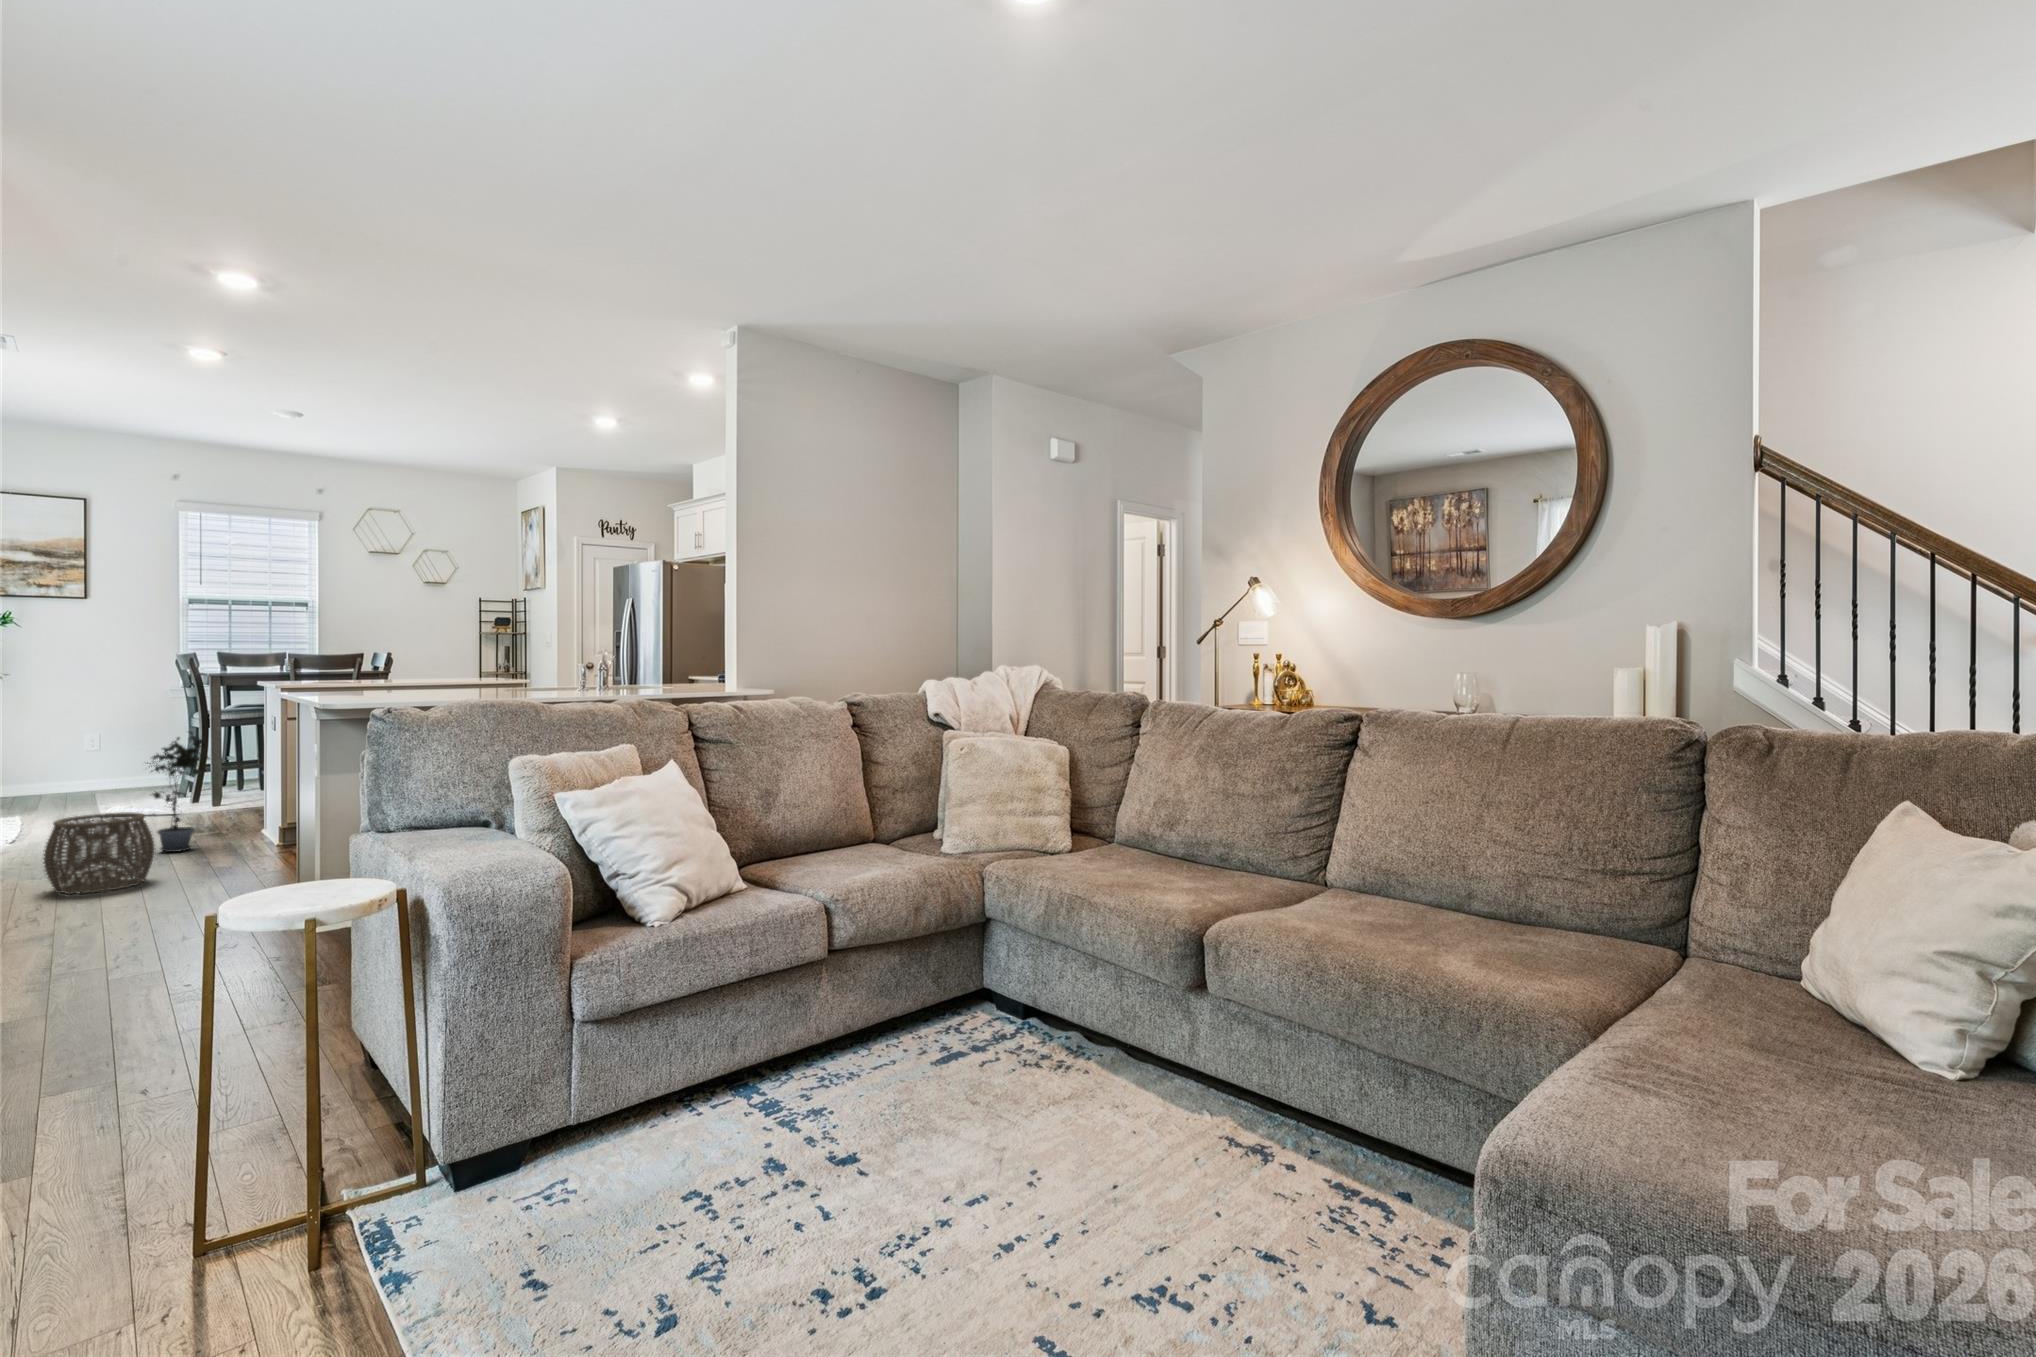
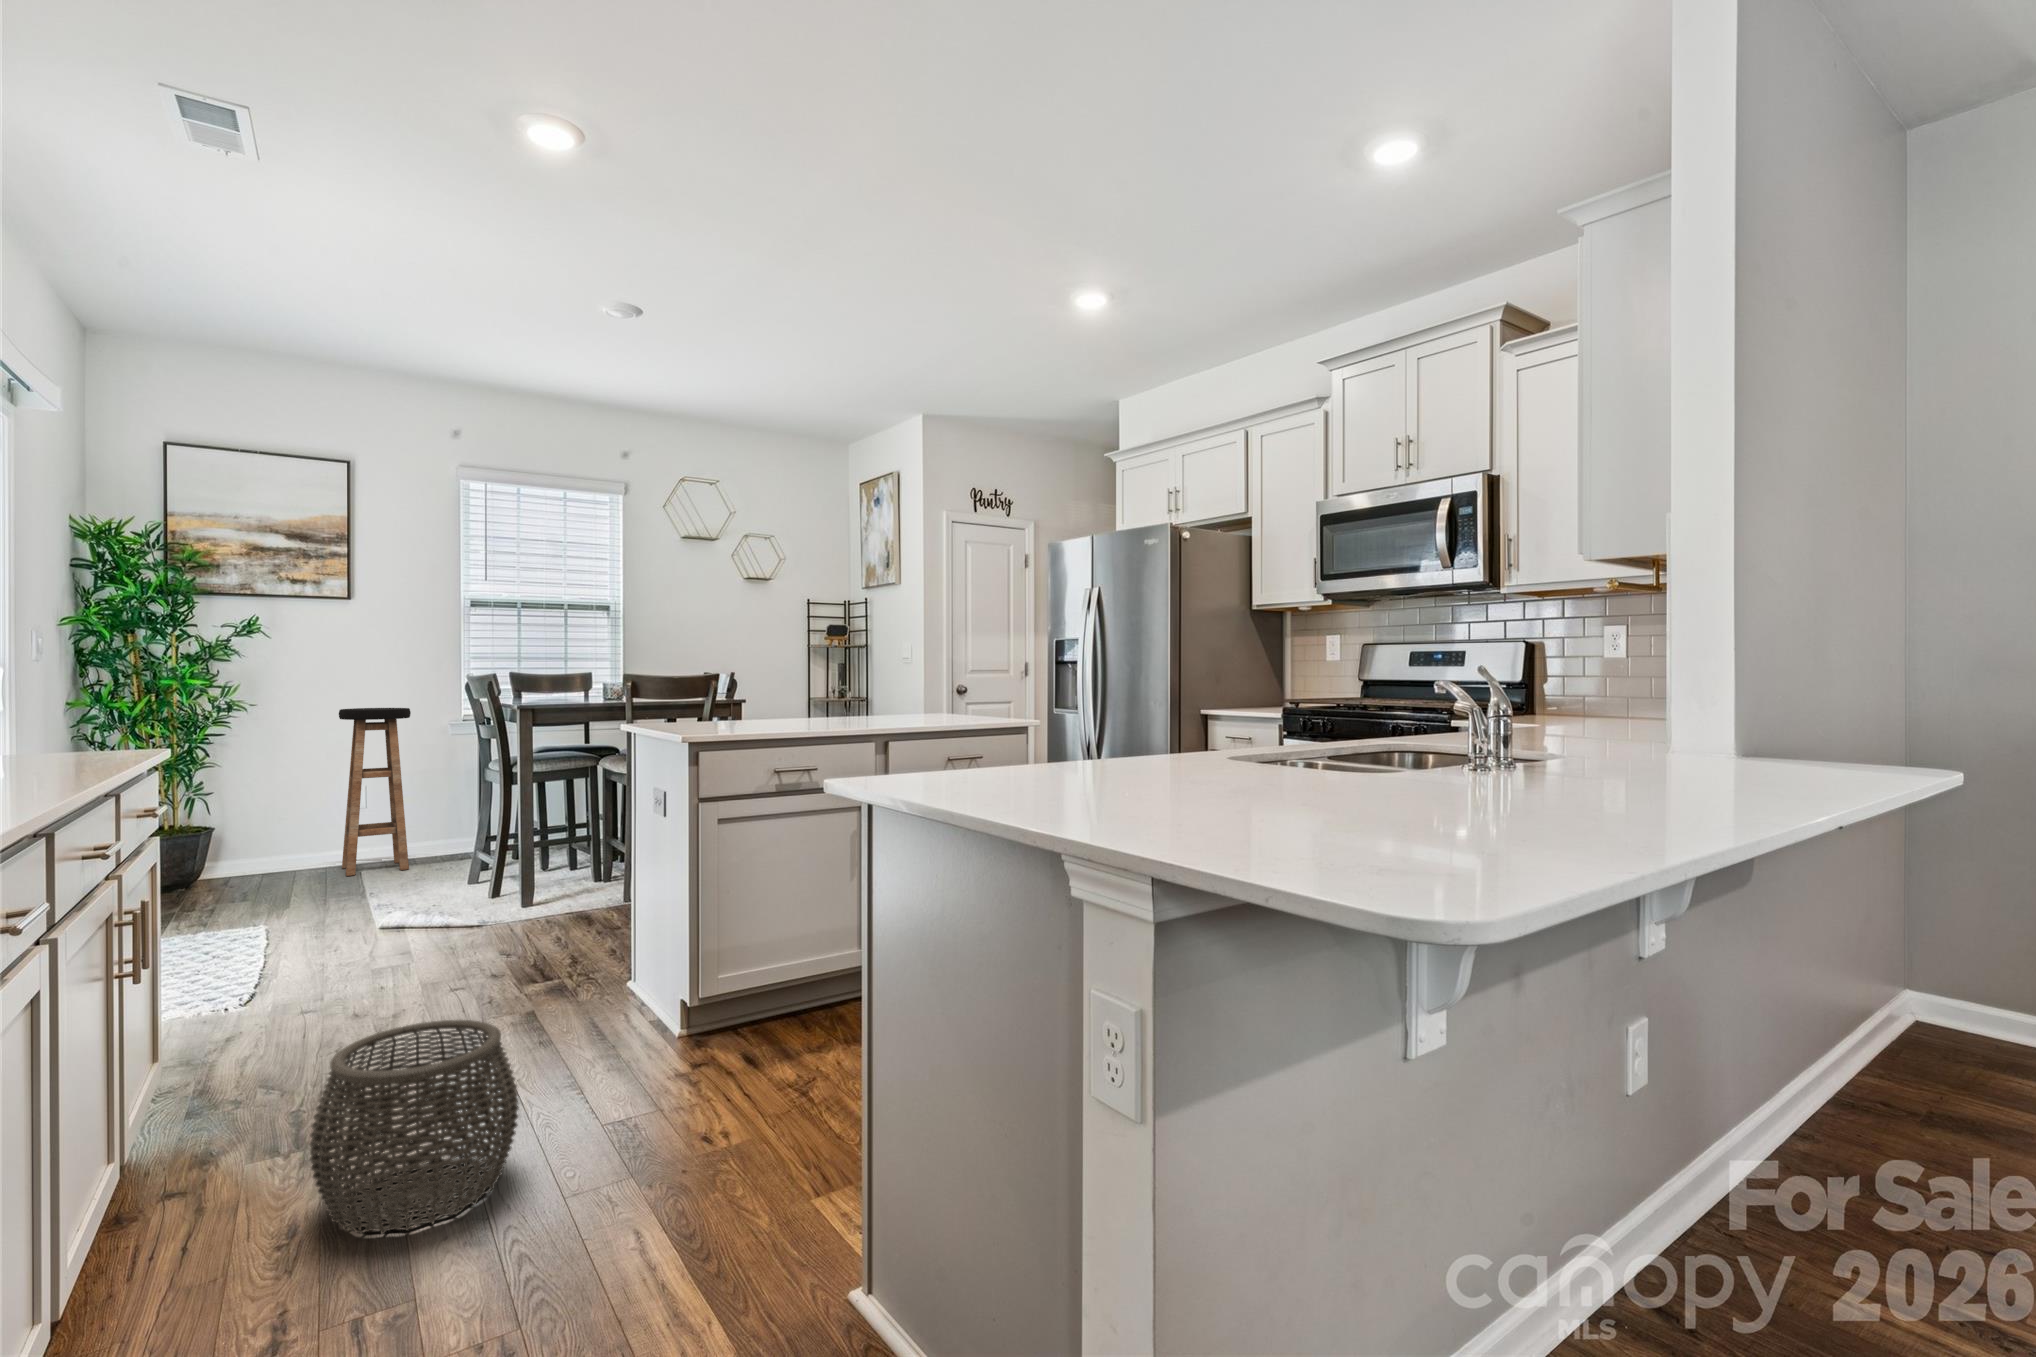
bar stool: none [78,677,137,795] -> present [339,708,411,876]
potted plant: present [147,731,209,852] -> none [464,821,573,1047]

